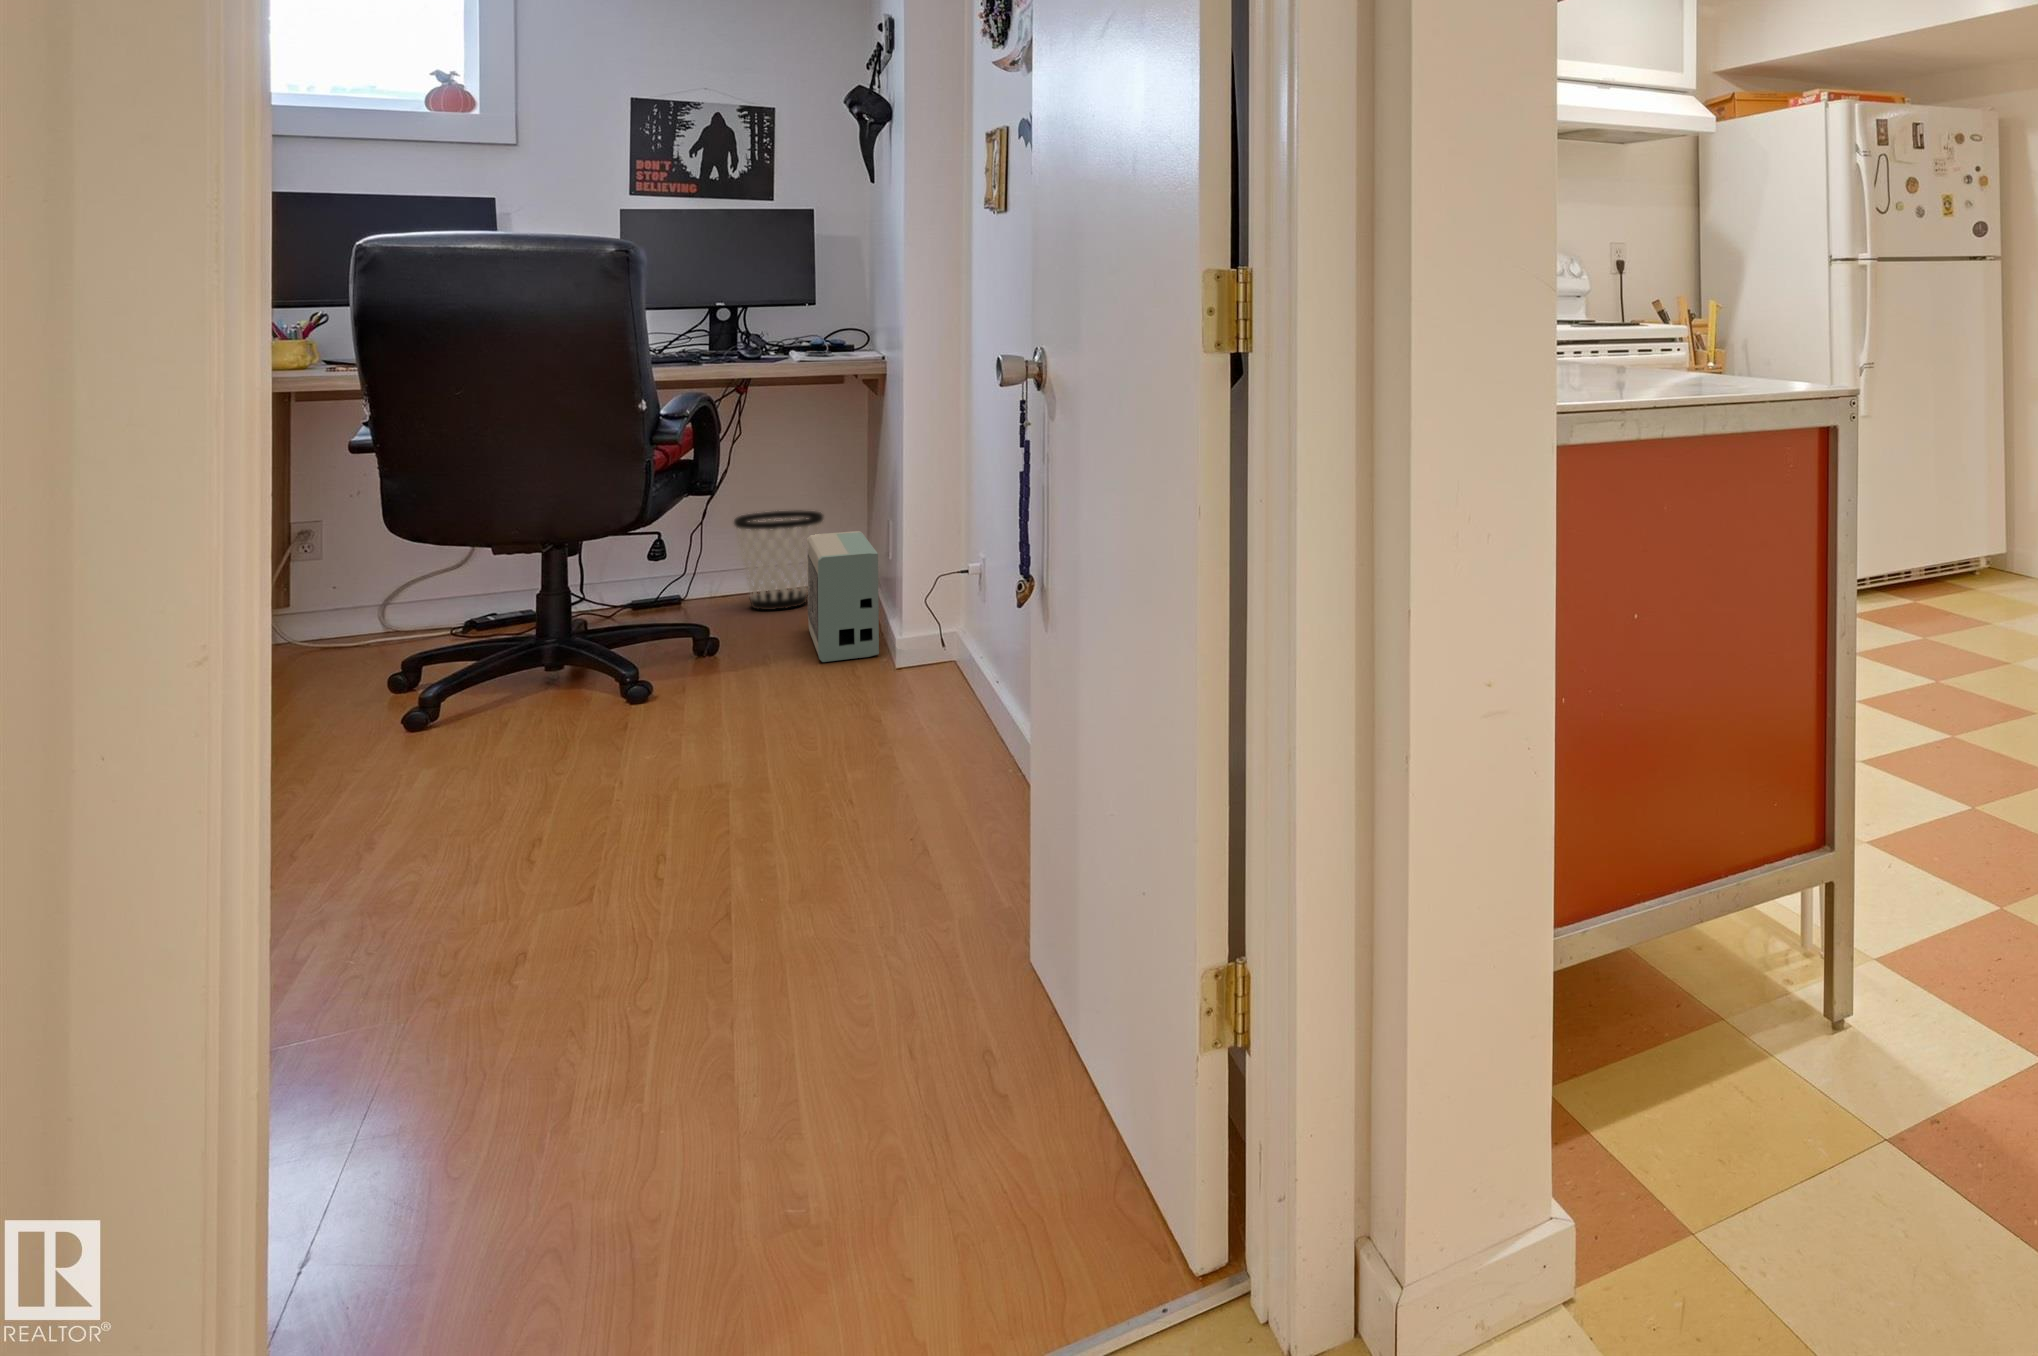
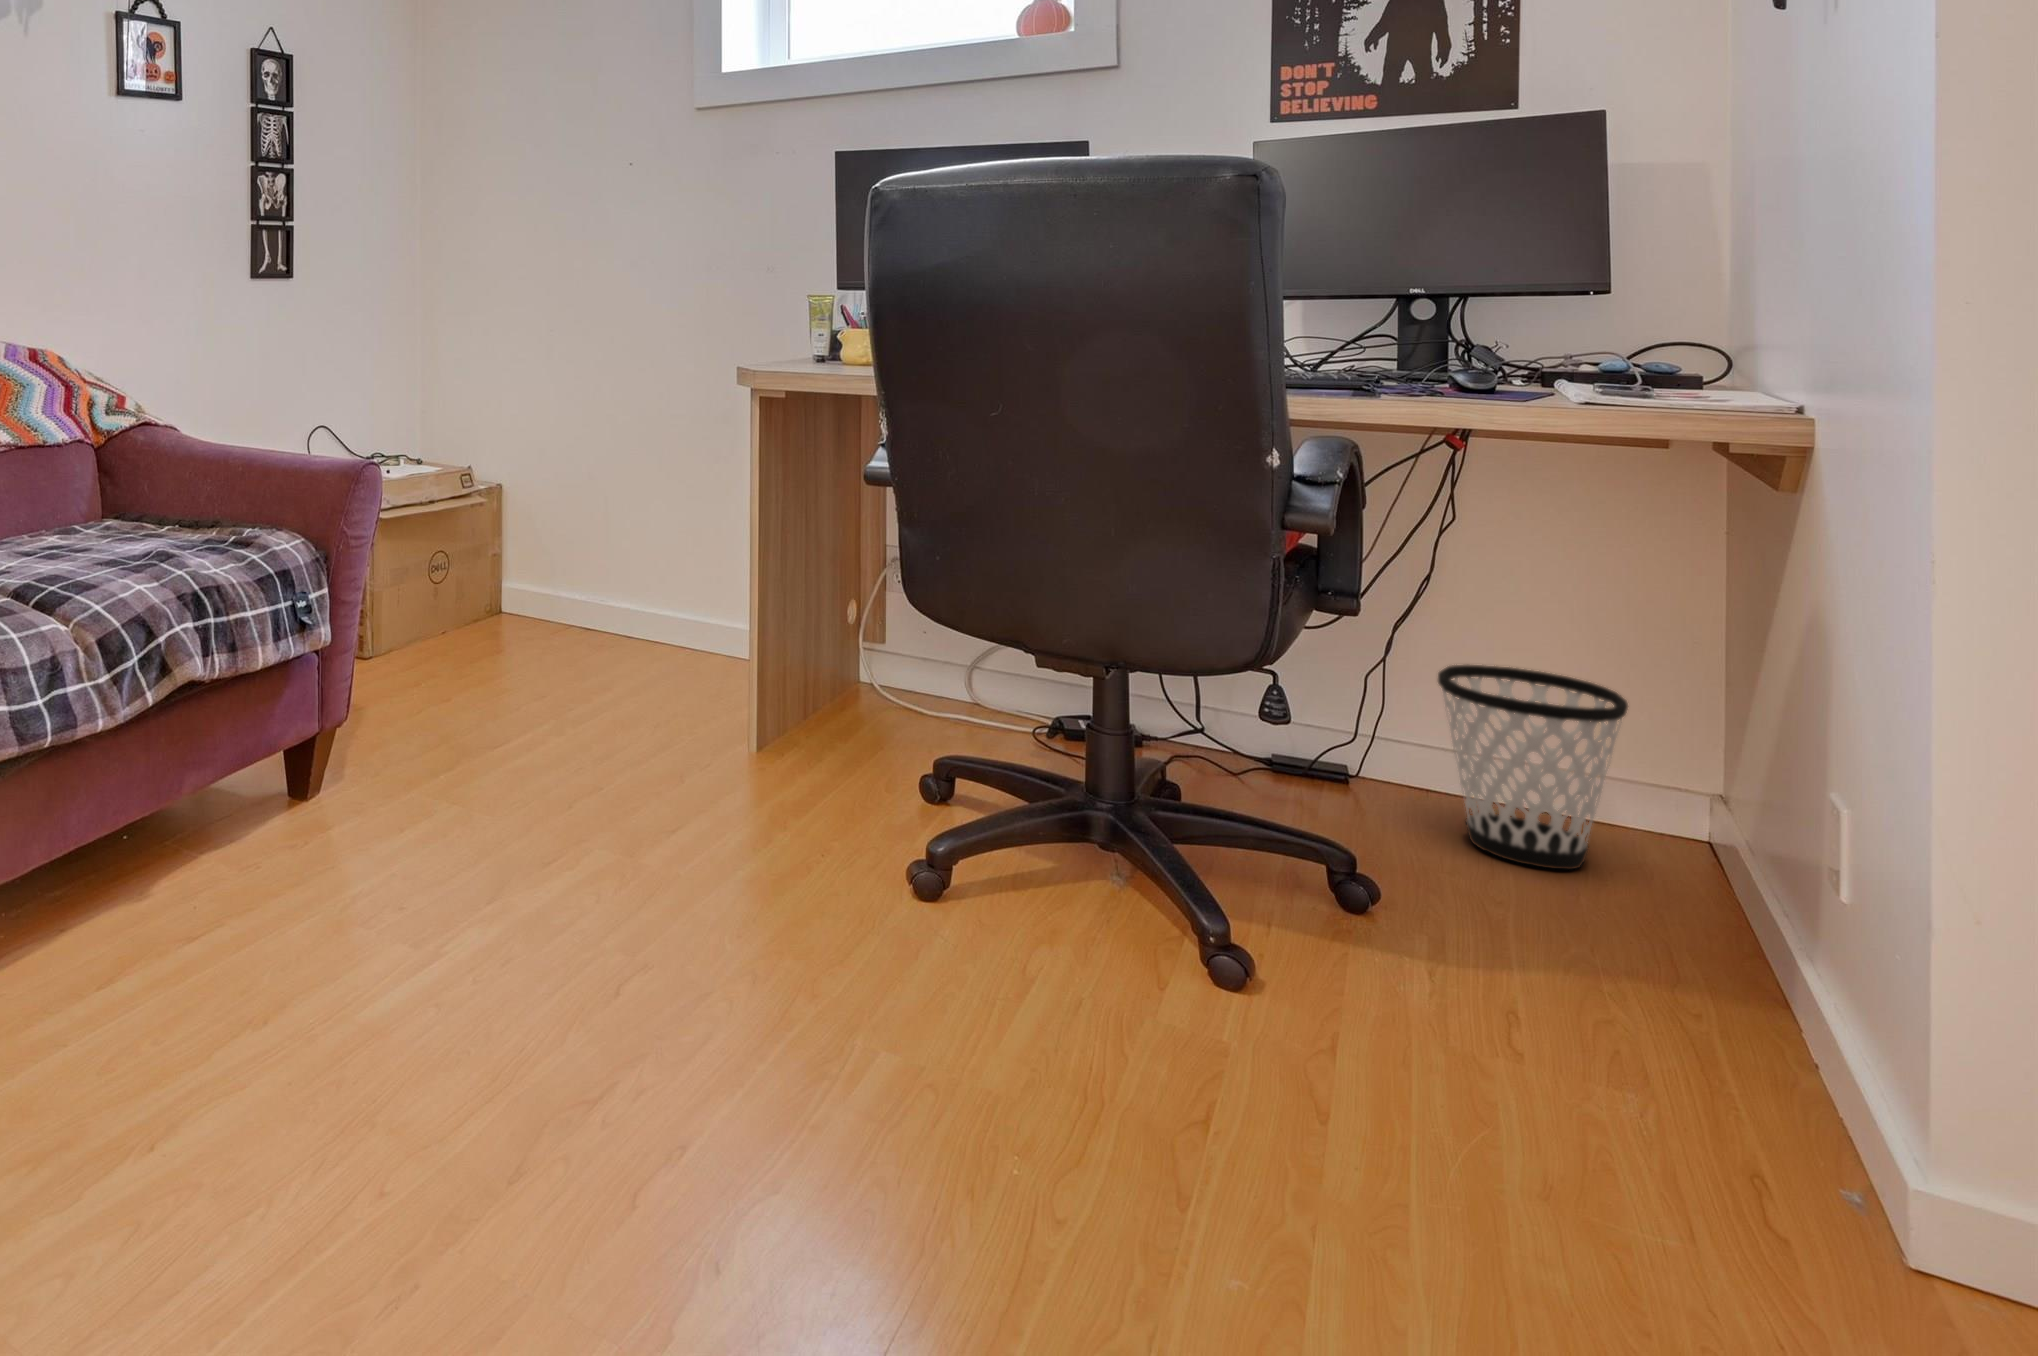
air purifier: present [807,531,879,662] -> none [1613,766,1865,1167]

